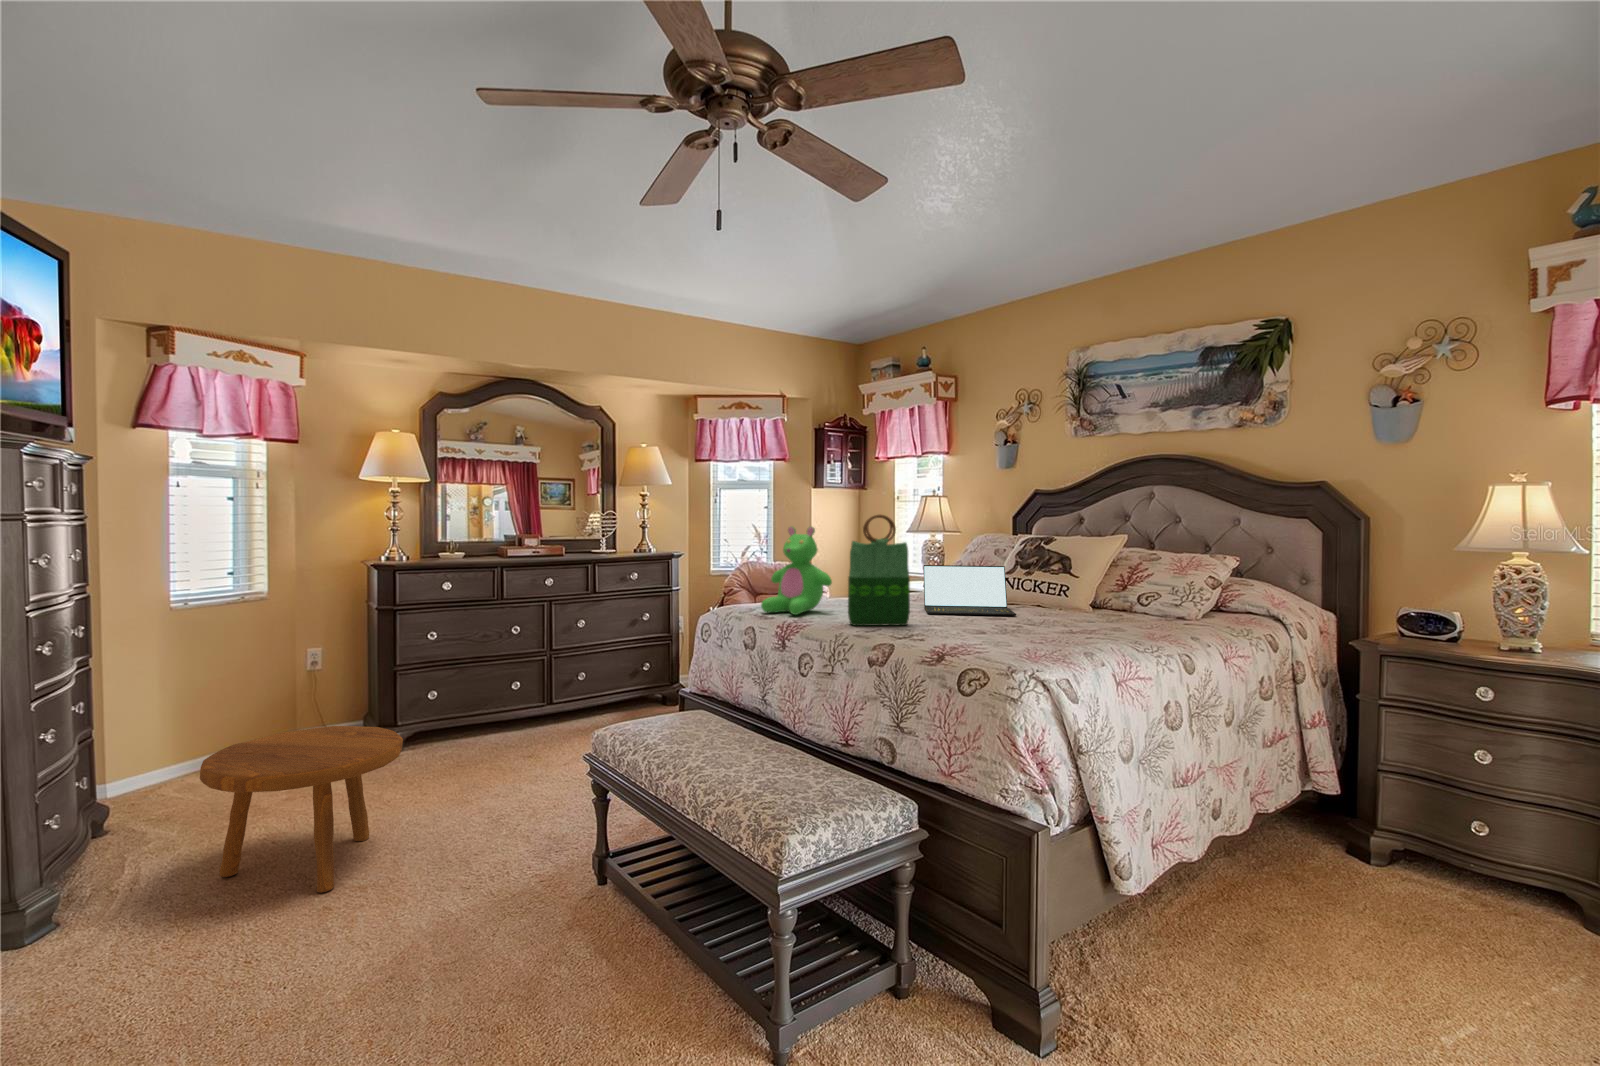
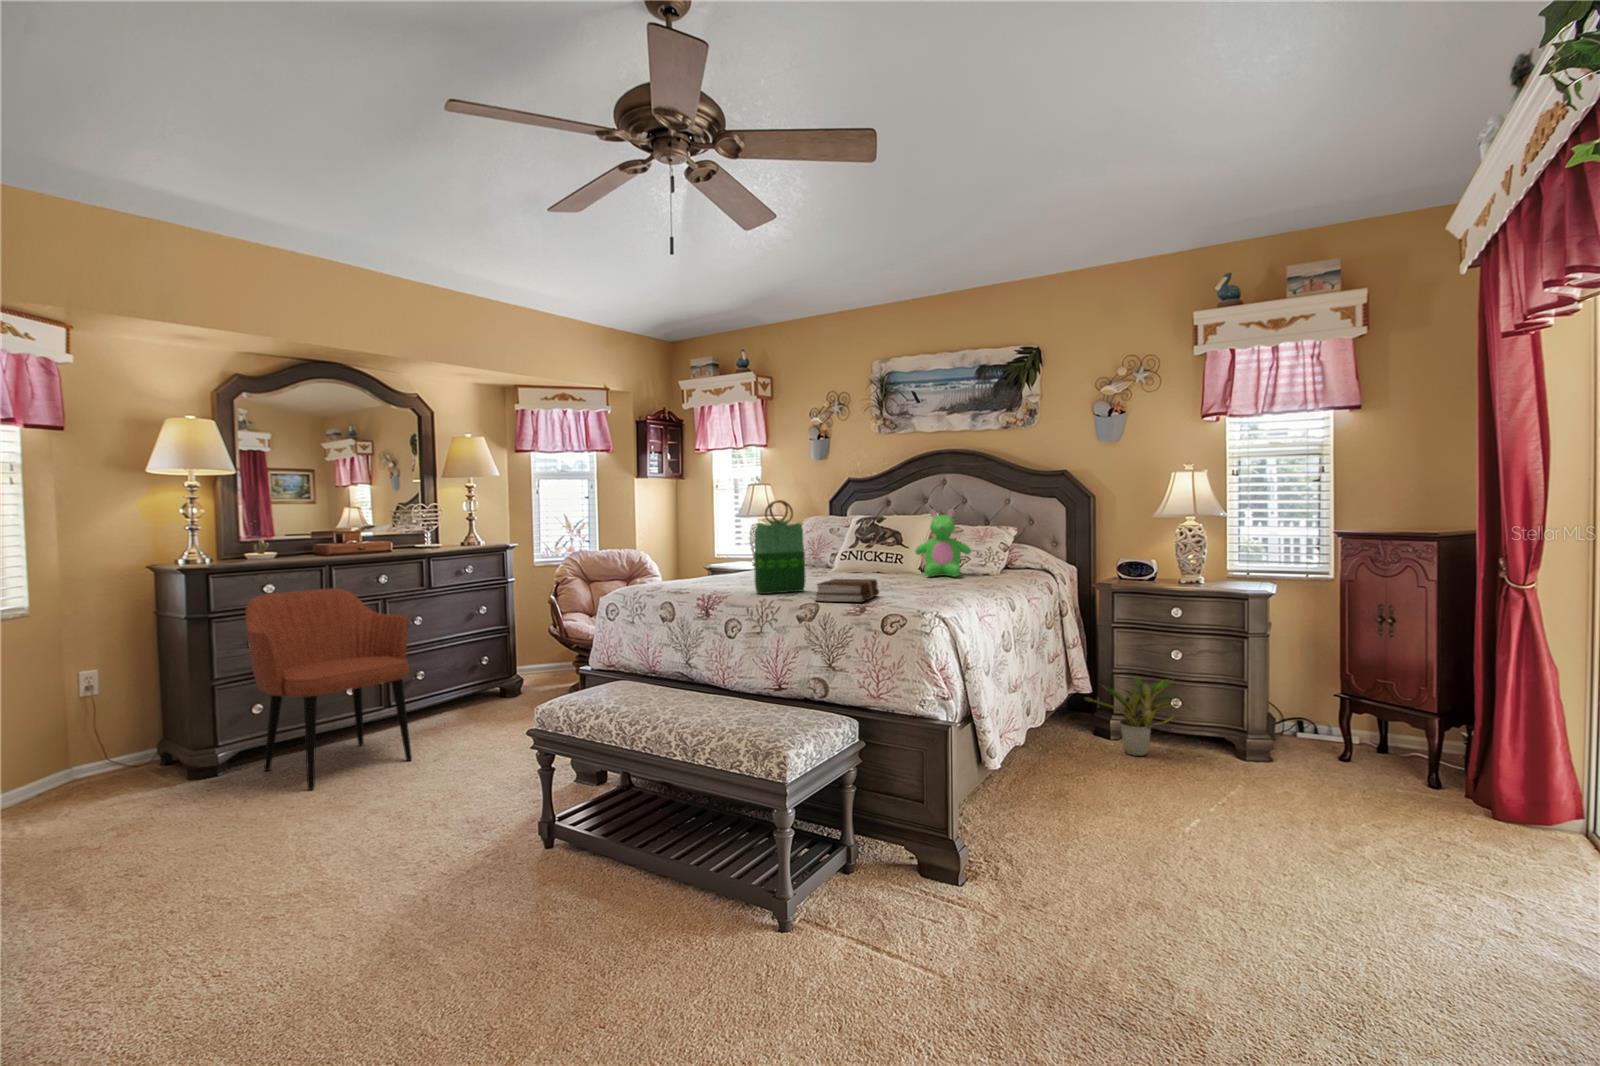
teddy bear: present [761,526,832,615] -> present [915,509,971,577]
laptop: present [924,565,1016,615] -> none [791,541,874,583]
armchair: none [415,588,552,778] -> present [246,588,412,790]
book: none [896,613,990,647] -> present [815,579,879,602]
footstool: present [200,726,403,893] -> none [85,736,315,915]
potted plant: none [1319,782,1515,904] -> present [1085,676,1190,756]

